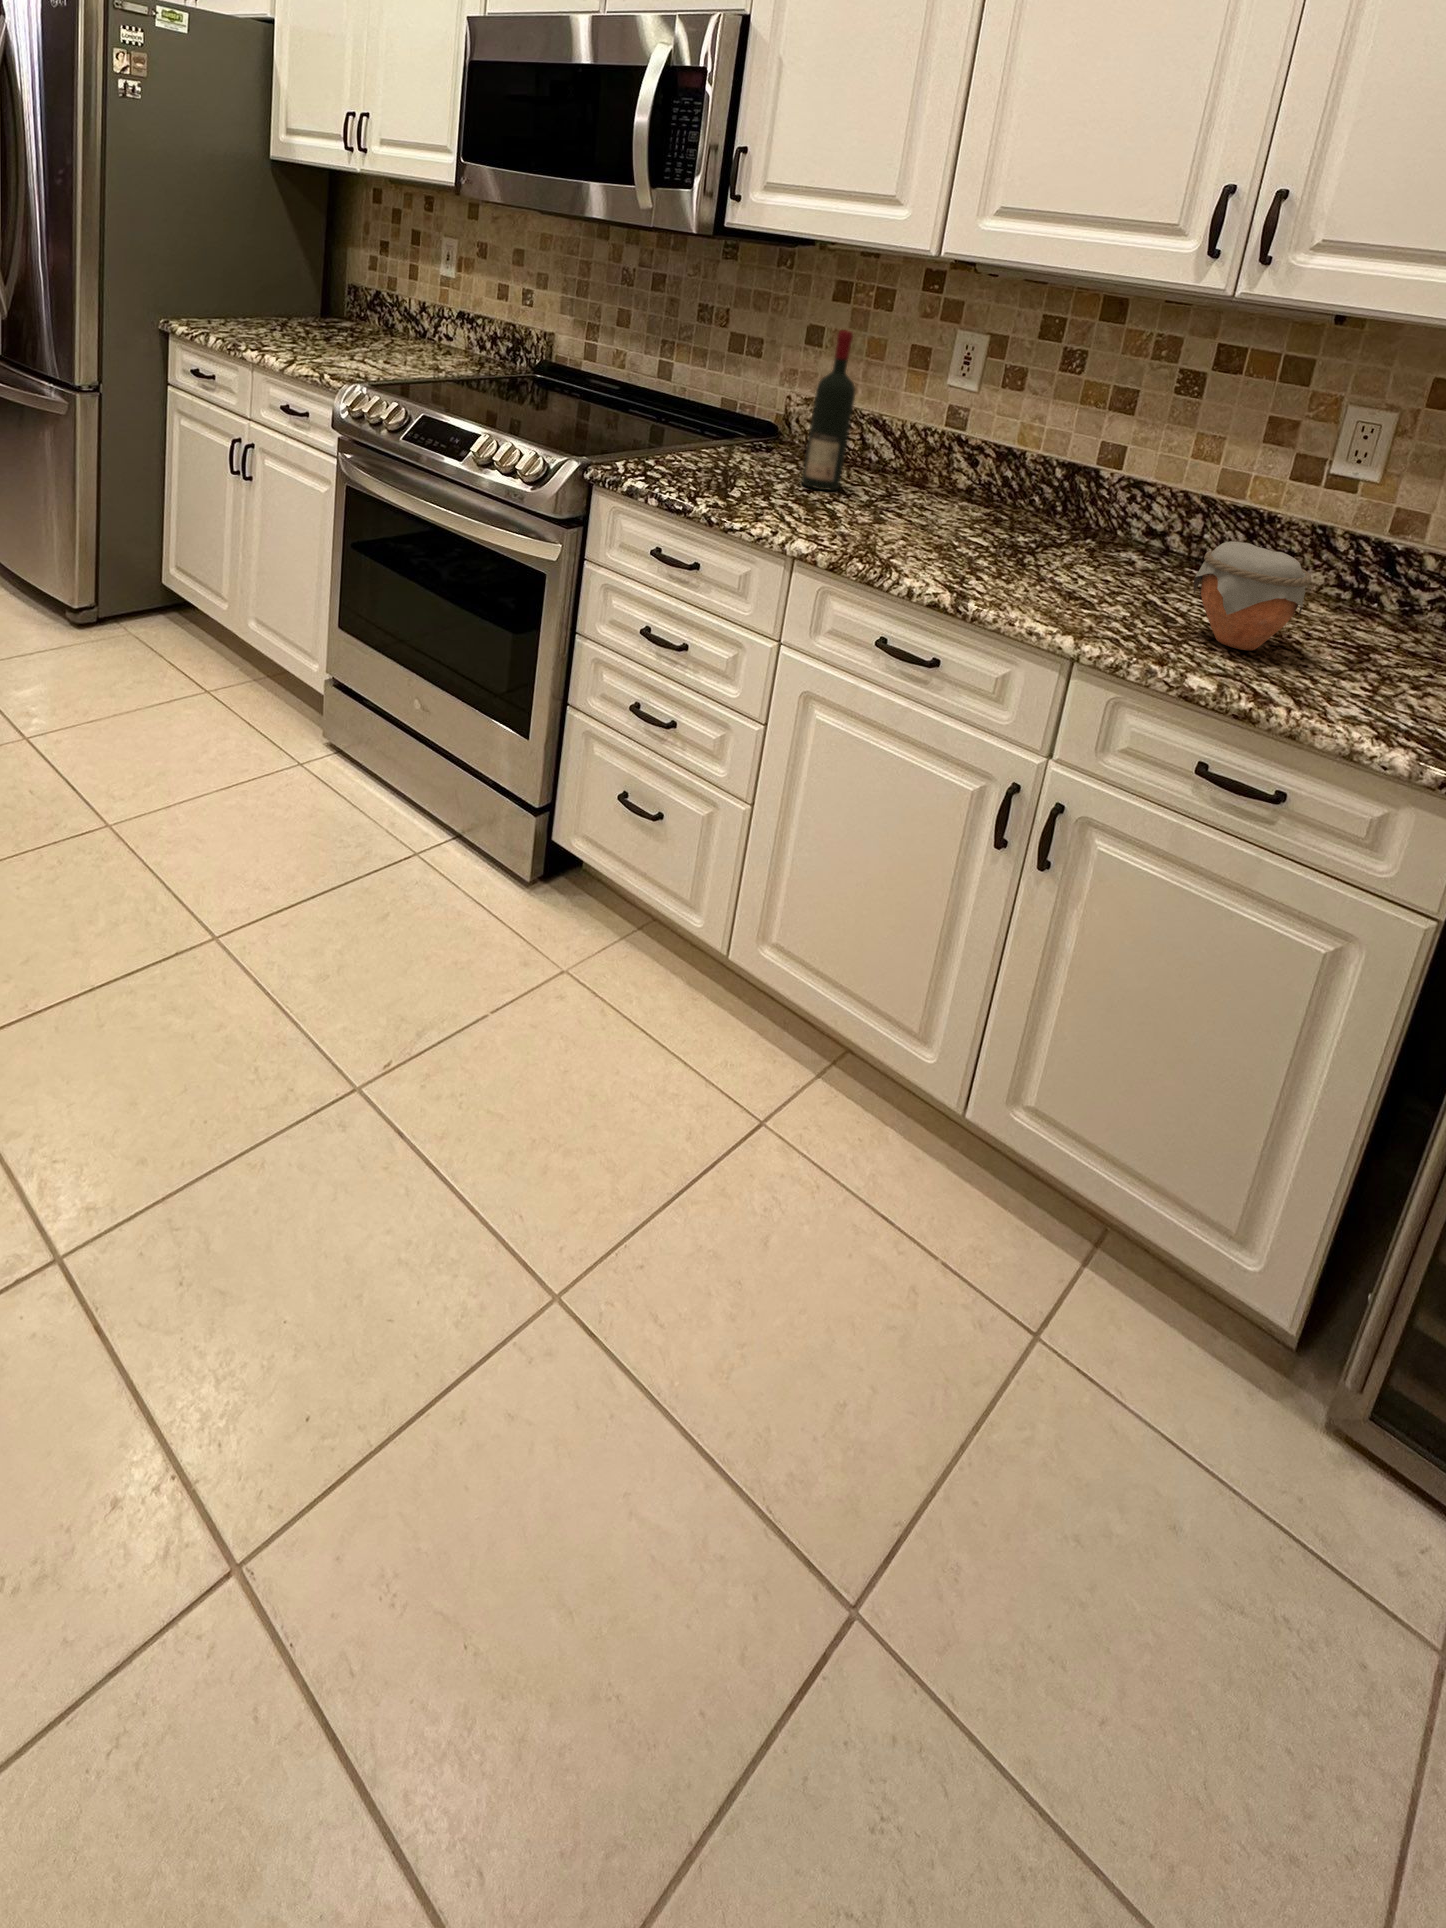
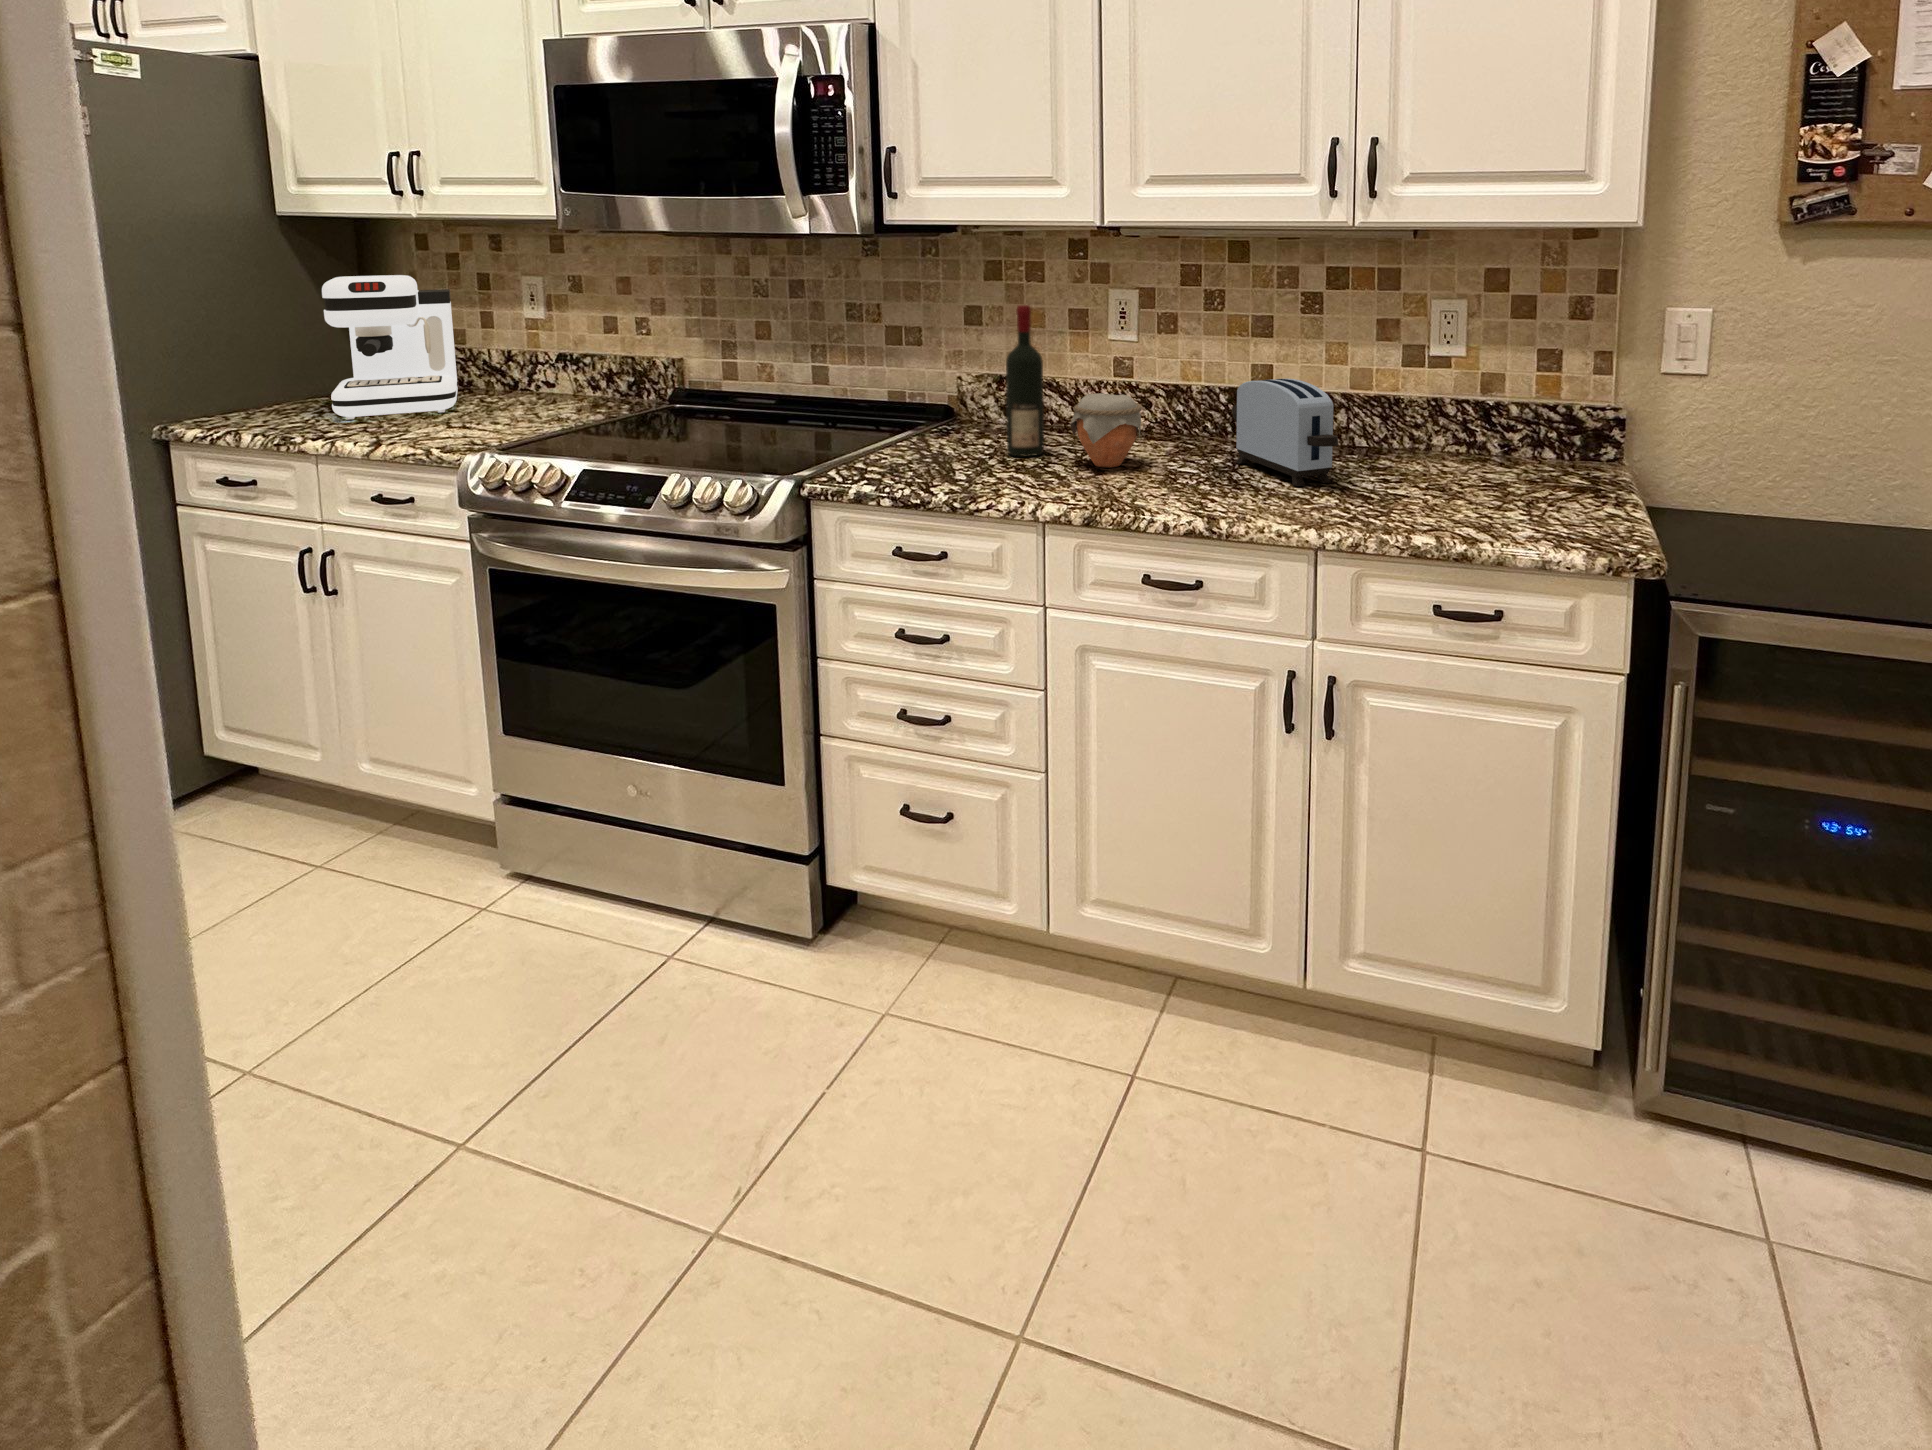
coffee maker: none [277,217,385,347] -> present [322,275,458,419]
toaster: none [1042,458,1160,592] -> present [1232,378,1338,486]
jar: present [1194,541,1312,650] -> present [1071,393,1142,467]

